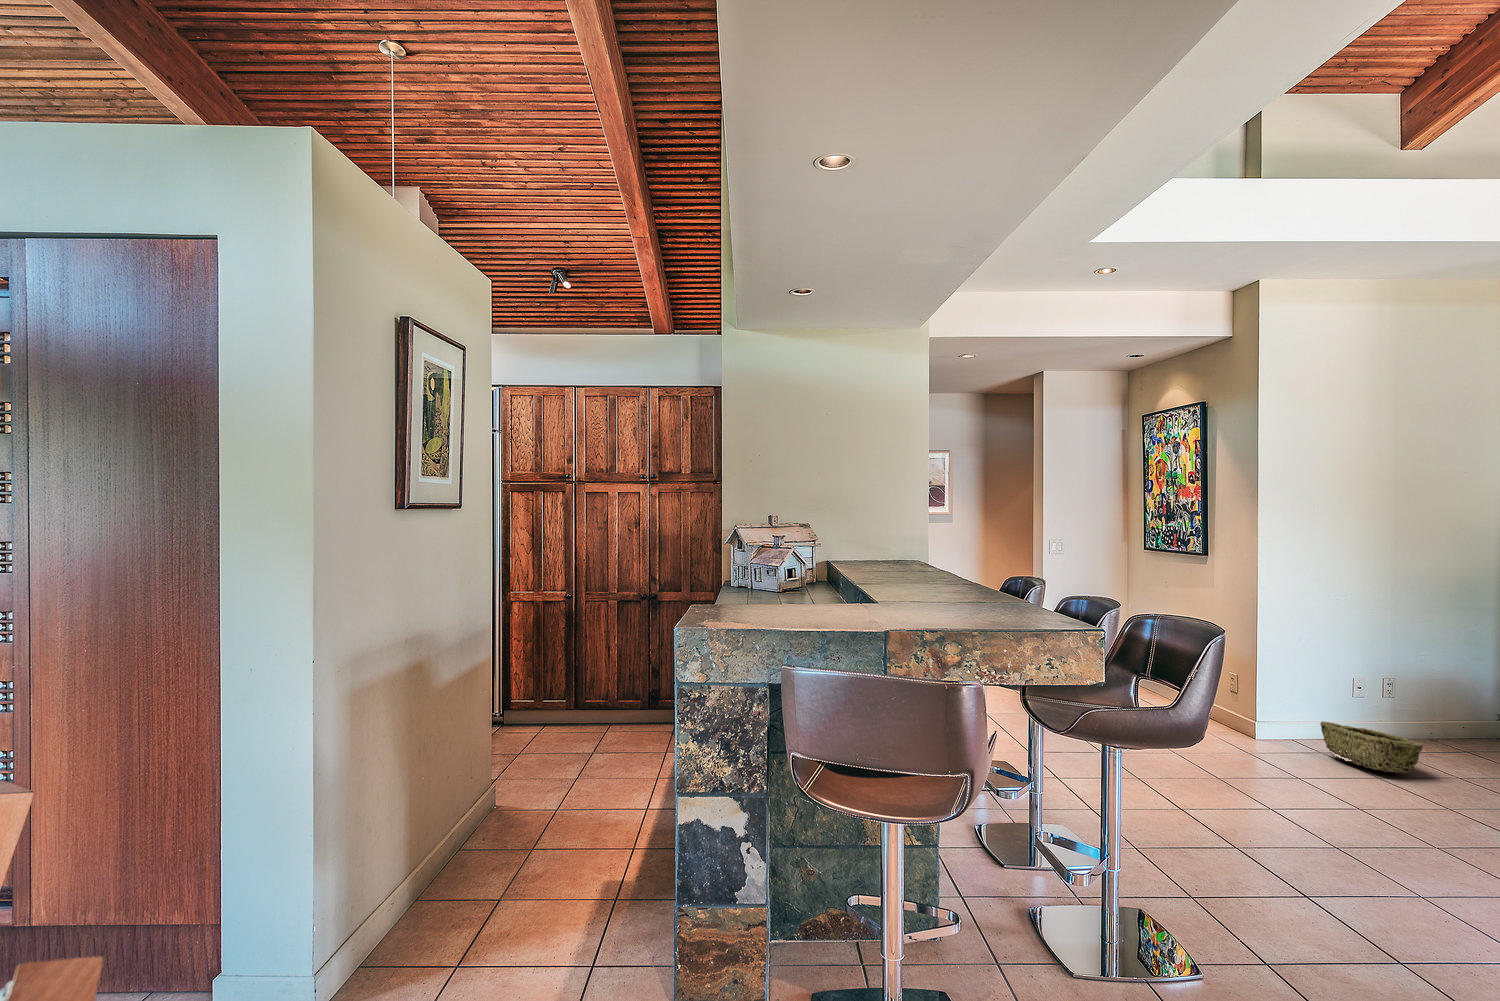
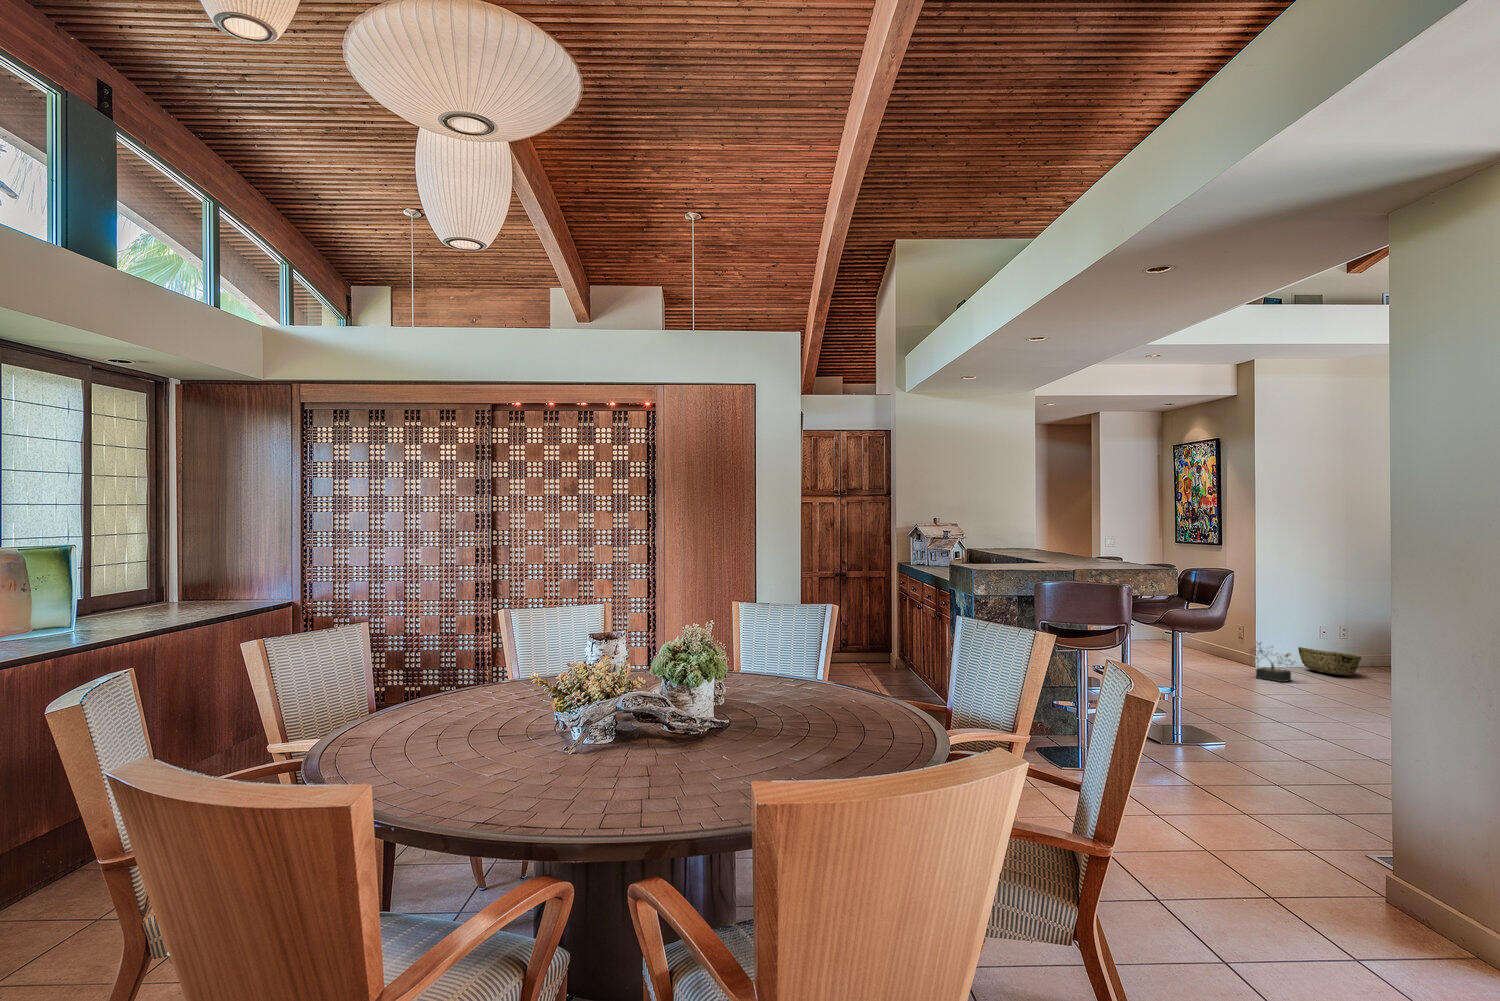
decorative plant: none [1237,716,1321,789] -> present [1249,641,1295,682]

